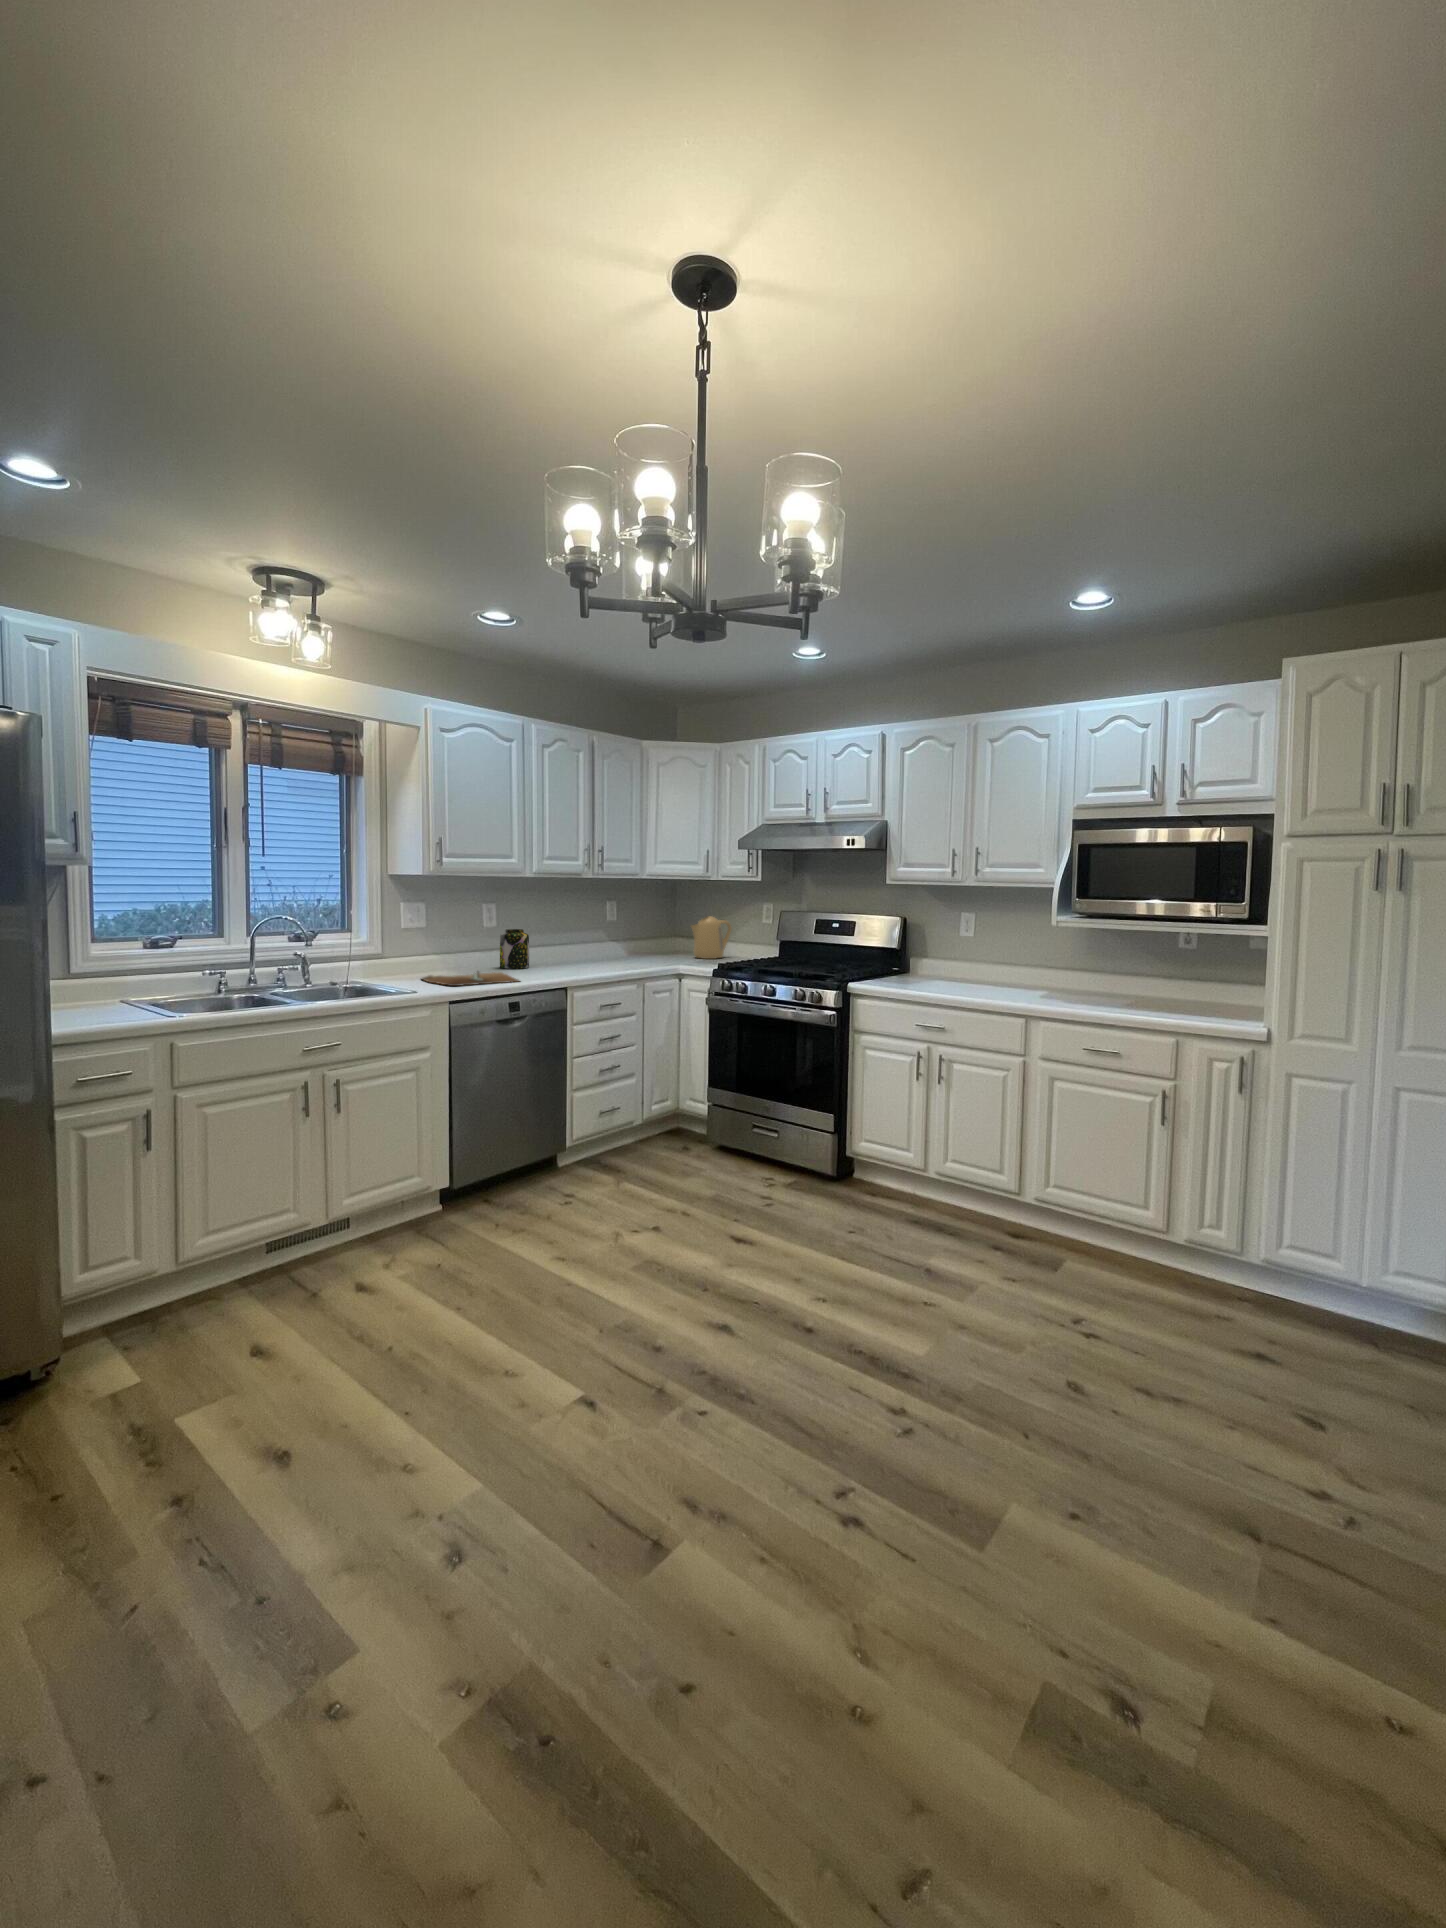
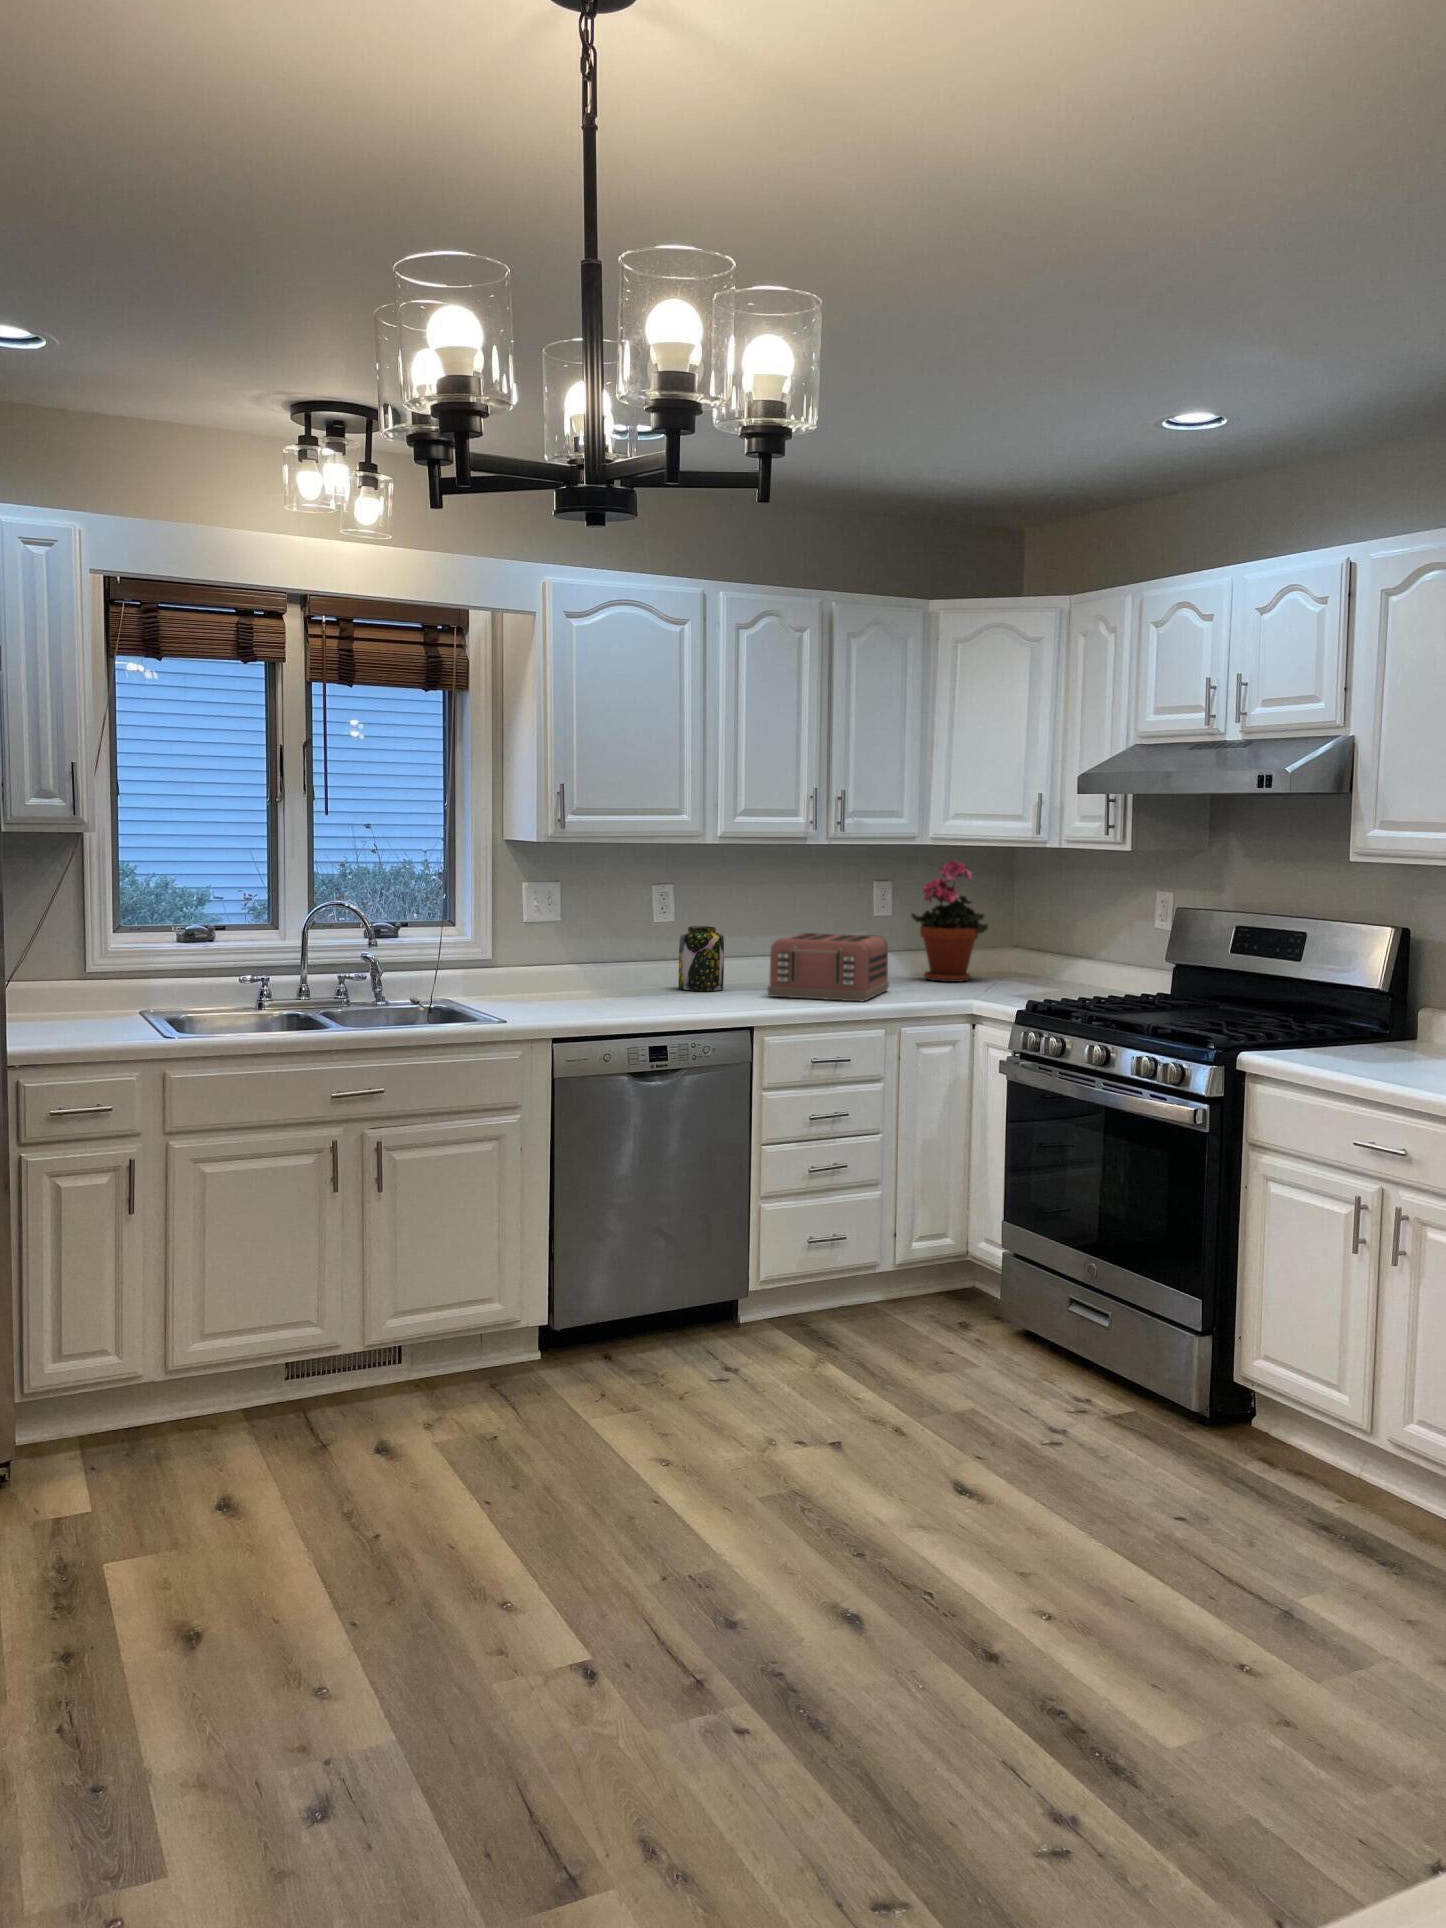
potted plant: none [628,888,672,957] -> present [912,861,988,982]
kettle: present [691,916,731,959] -> none [1015,912,1094,989]
toaster: none [562,932,627,970] -> present [768,933,889,1001]
cutting board: present [422,972,519,986] -> none [540,991,677,1015]

